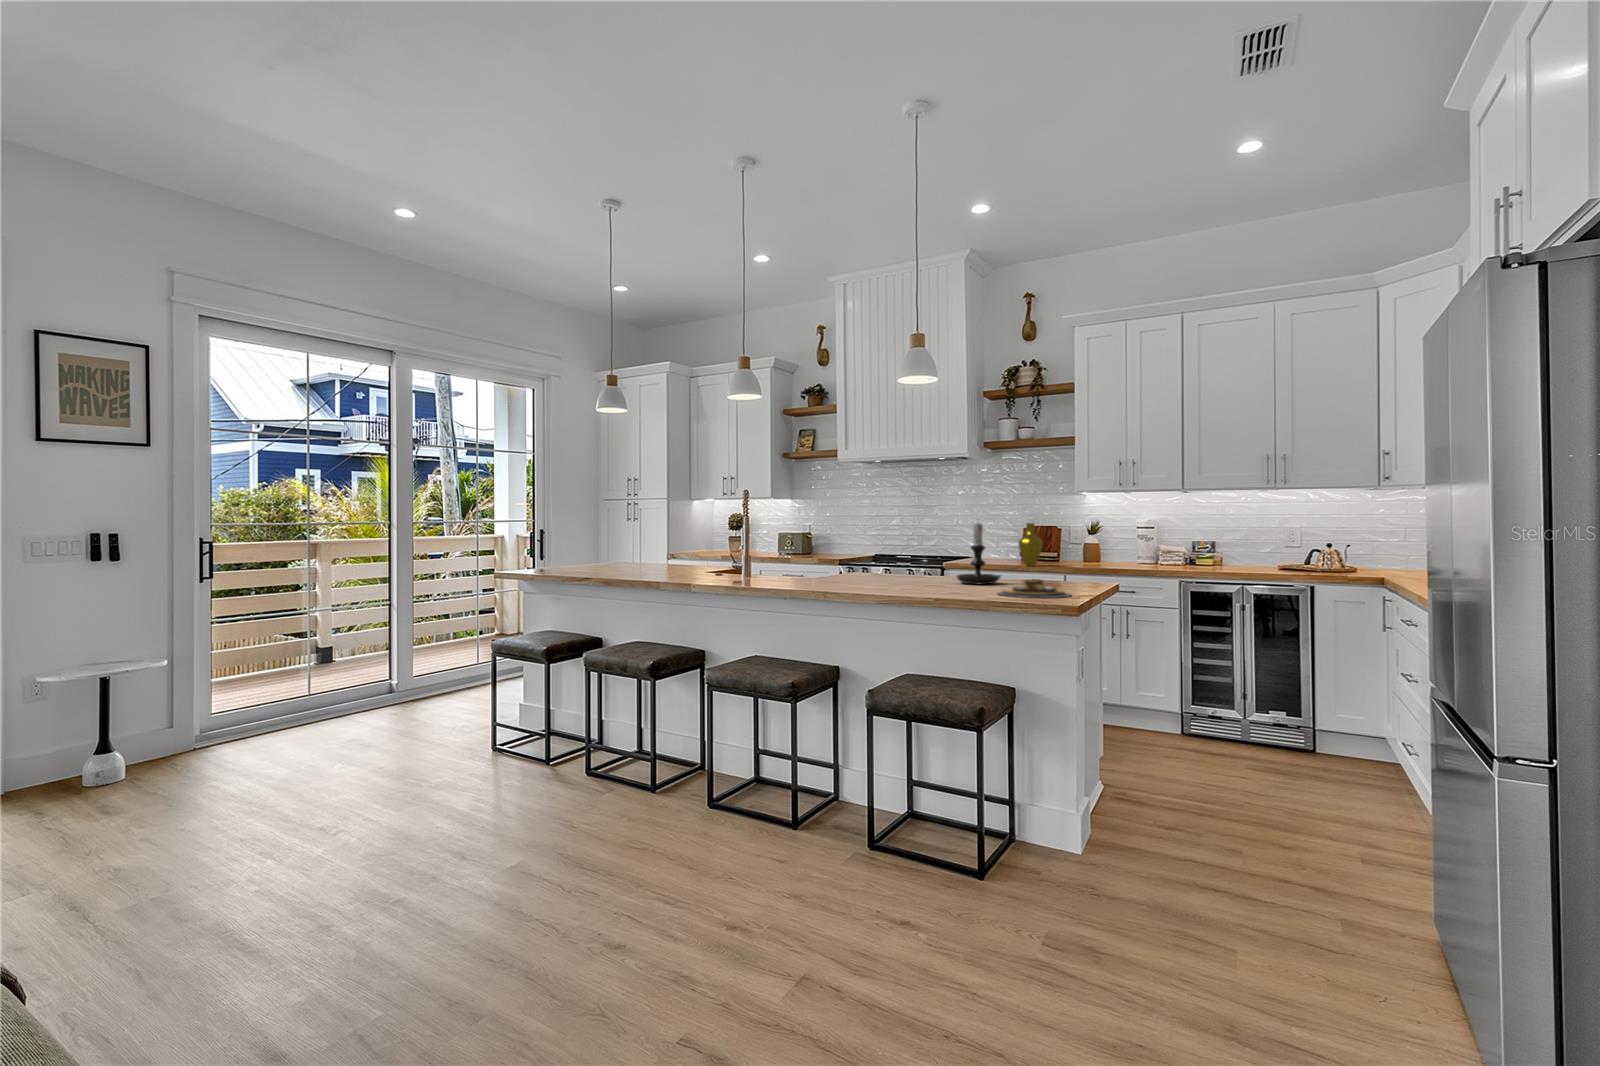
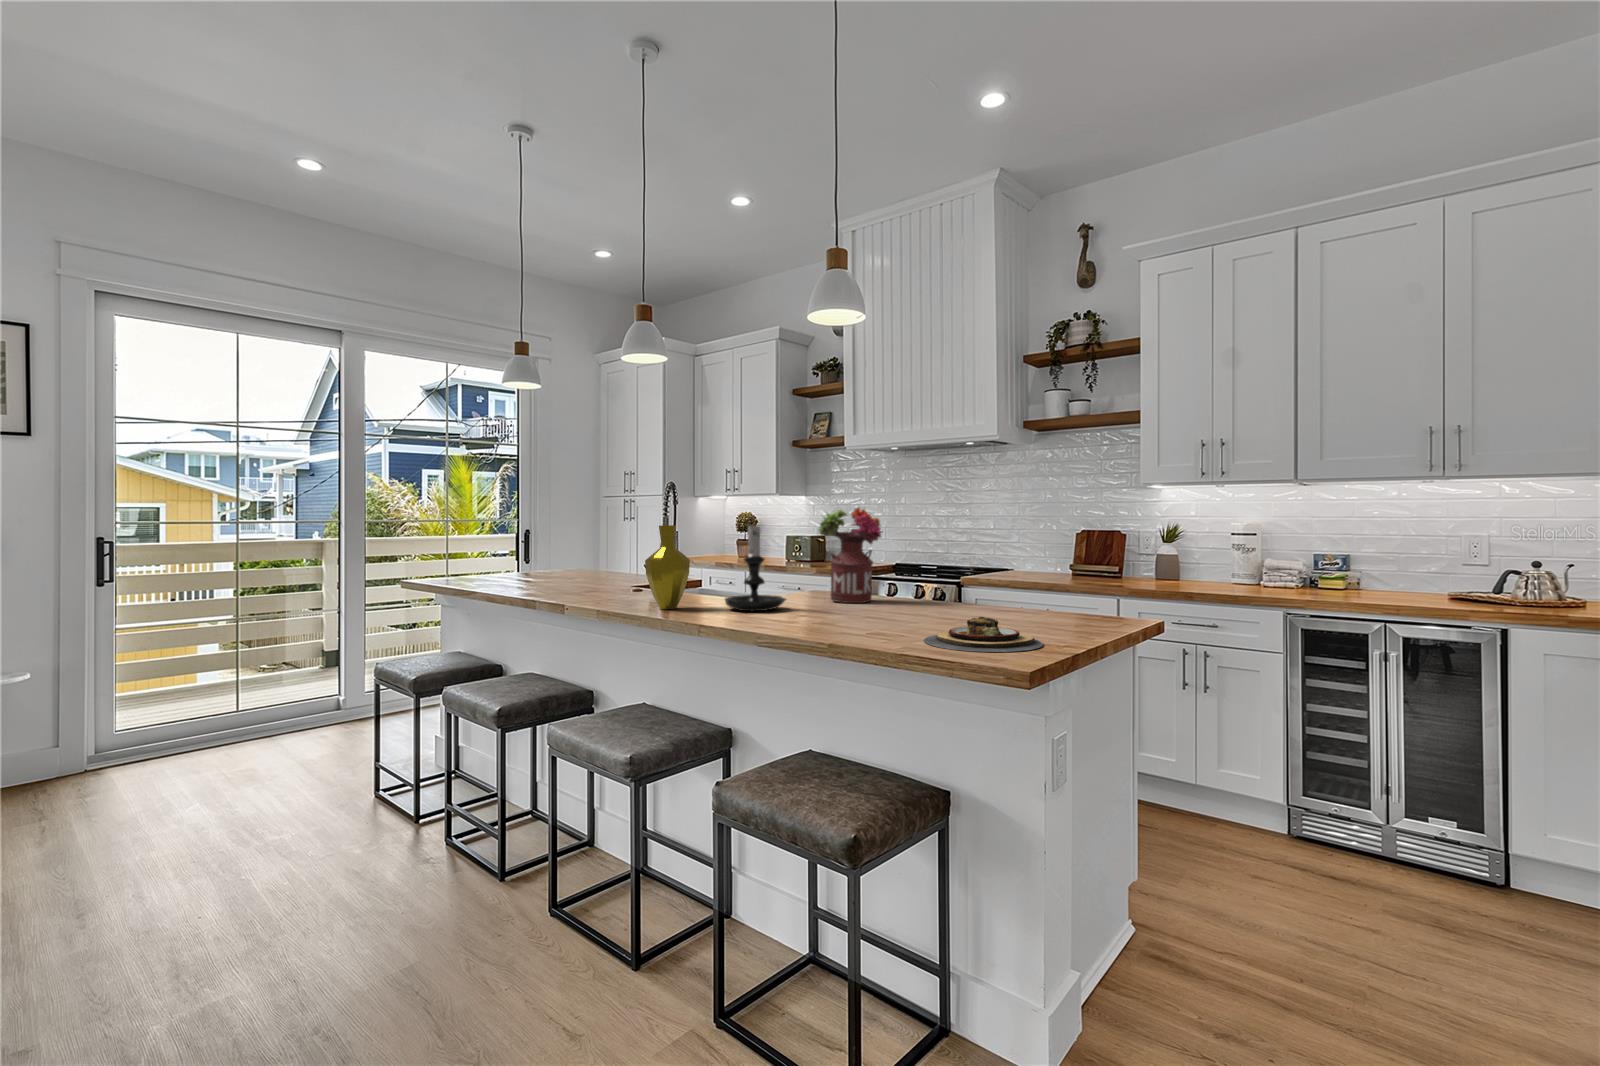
flower arrangement: none [876,510,924,579] -> present [819,507,882,603]
candle holder: present [957,523,1001,584] -> present [725,526,786,611]
vase: present [1019,523,1043,566] -> present [645,525,690,609]

